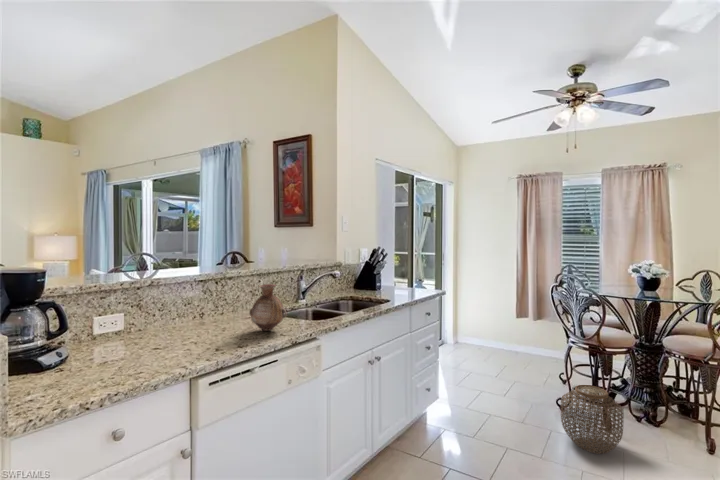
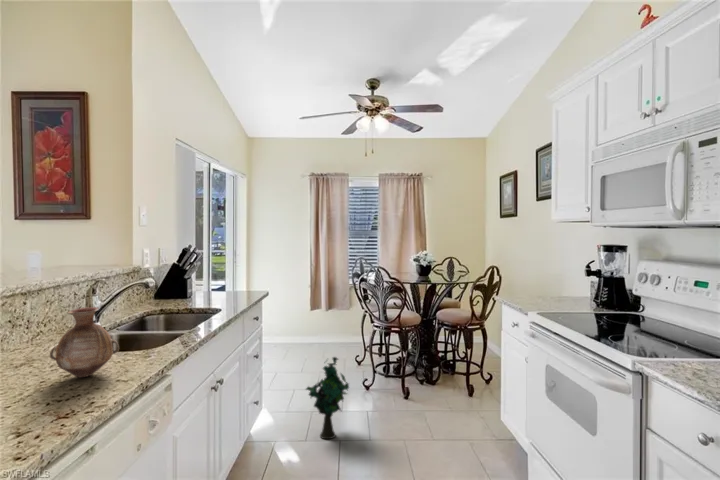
decorative plant: none [474,363,522,446] -> present [306,357,349,439]
woven basket: present [561,385,624,454] -> none [377,362,423,420]

